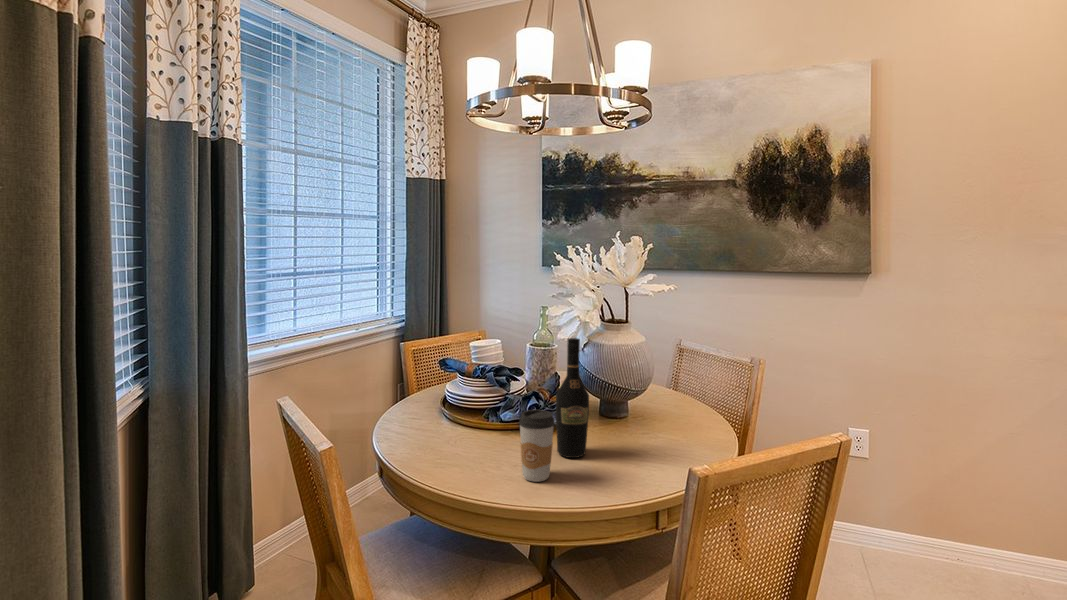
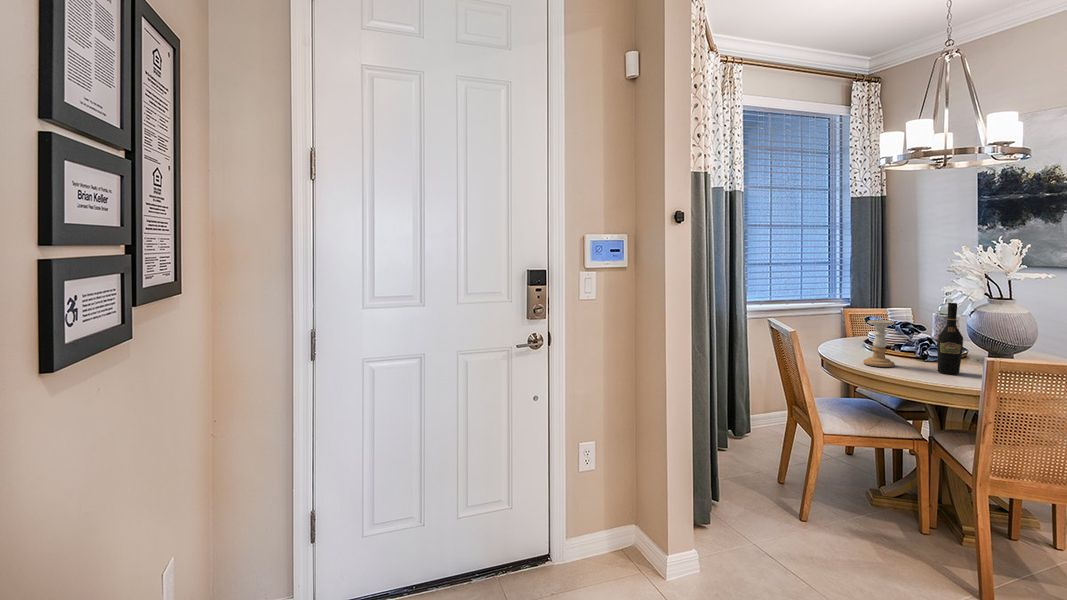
candle holder: none [449,372,496,460] -> present [863,320,895,367]
coffee cup: present [519,410,554,482] -> none [906,339,930,377]

